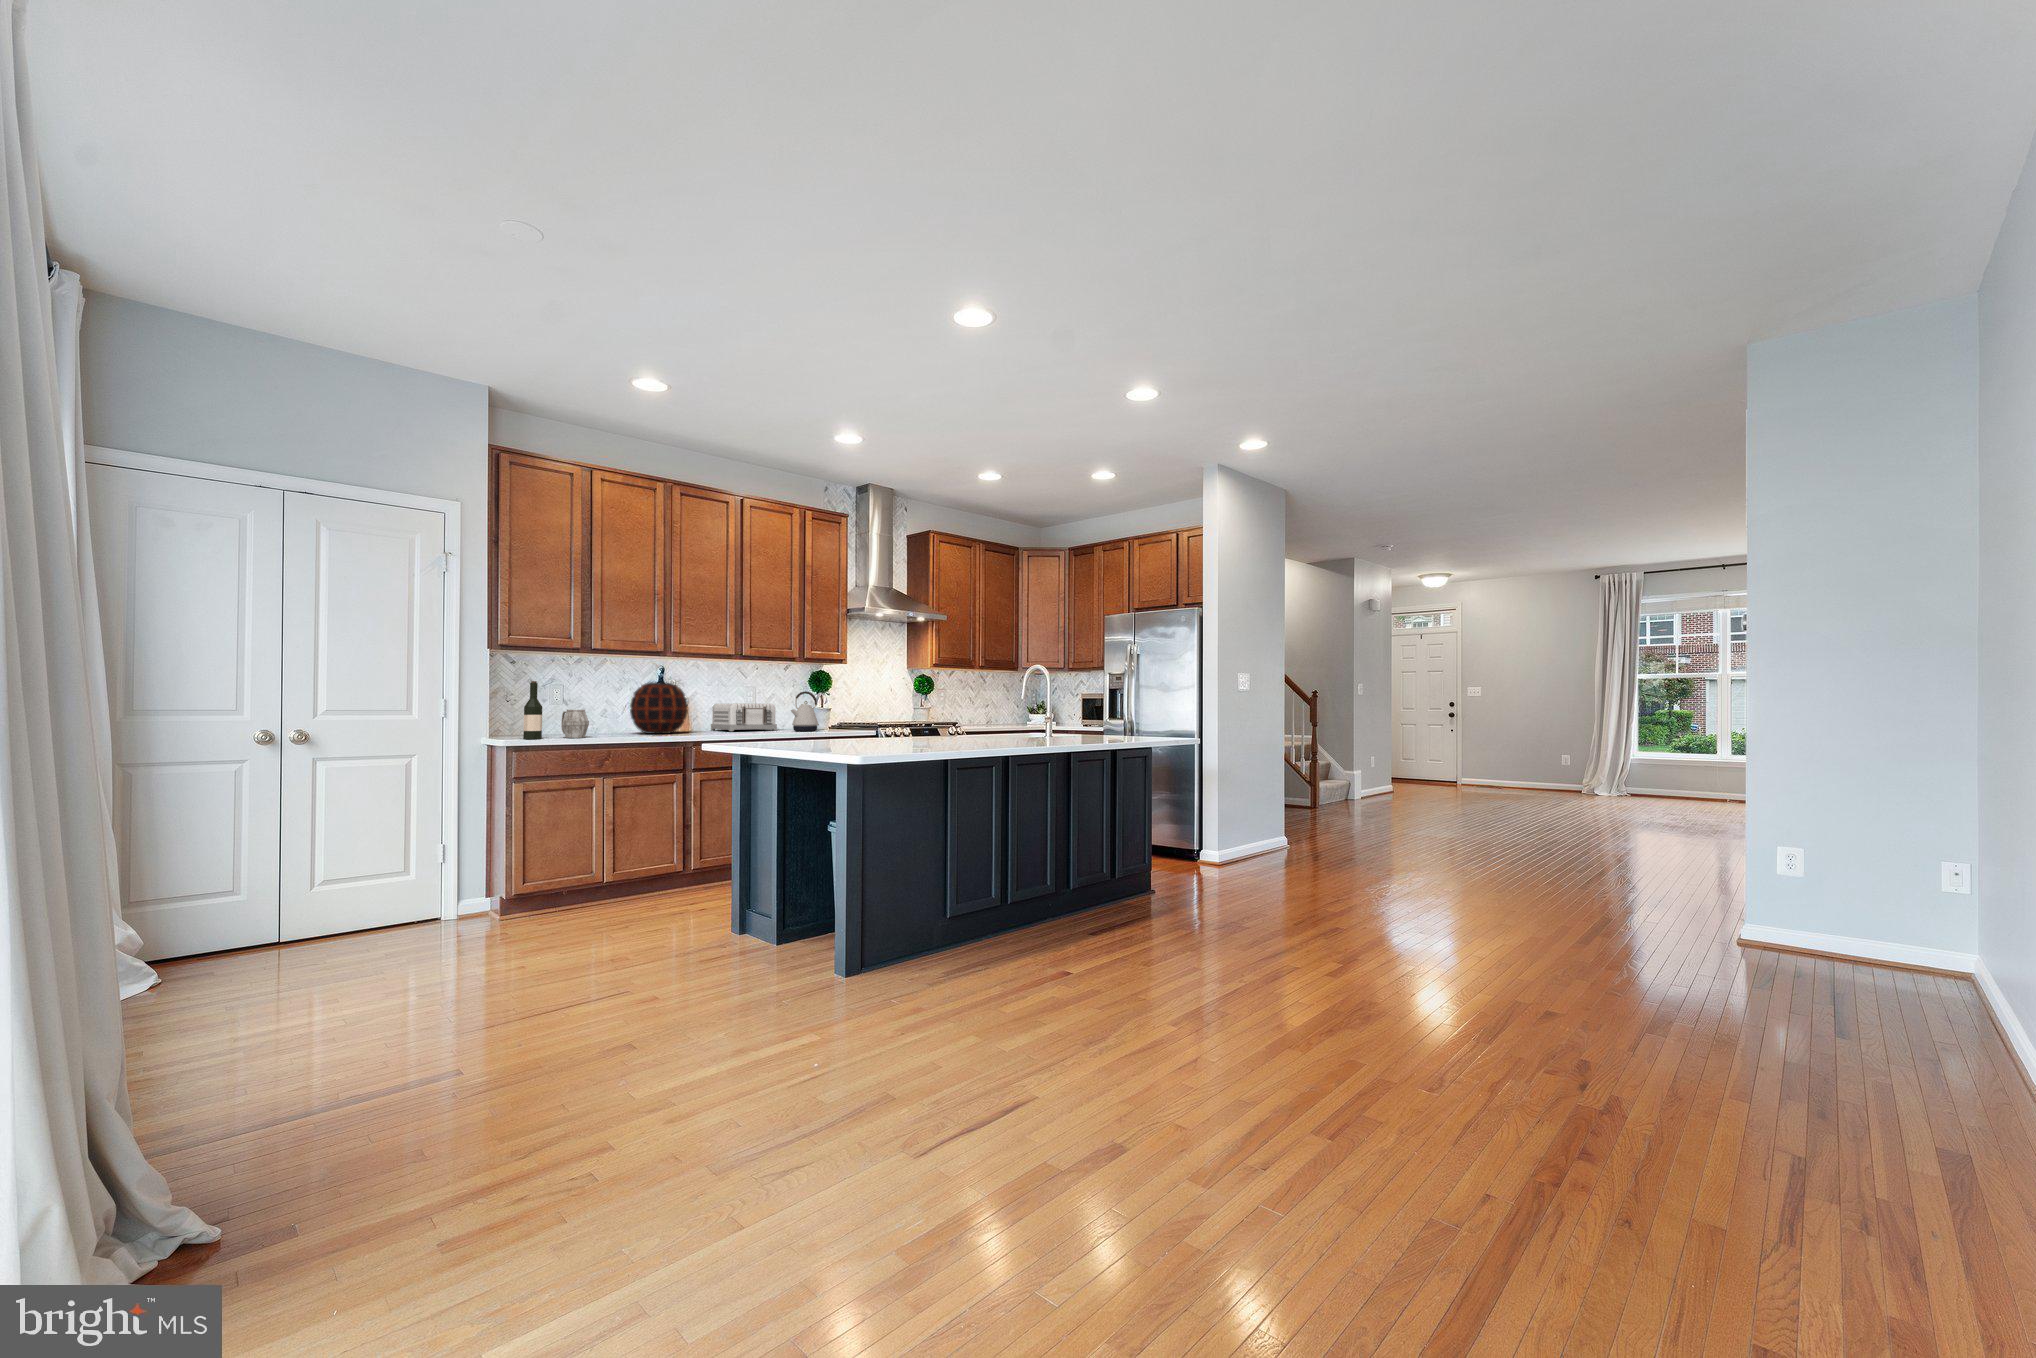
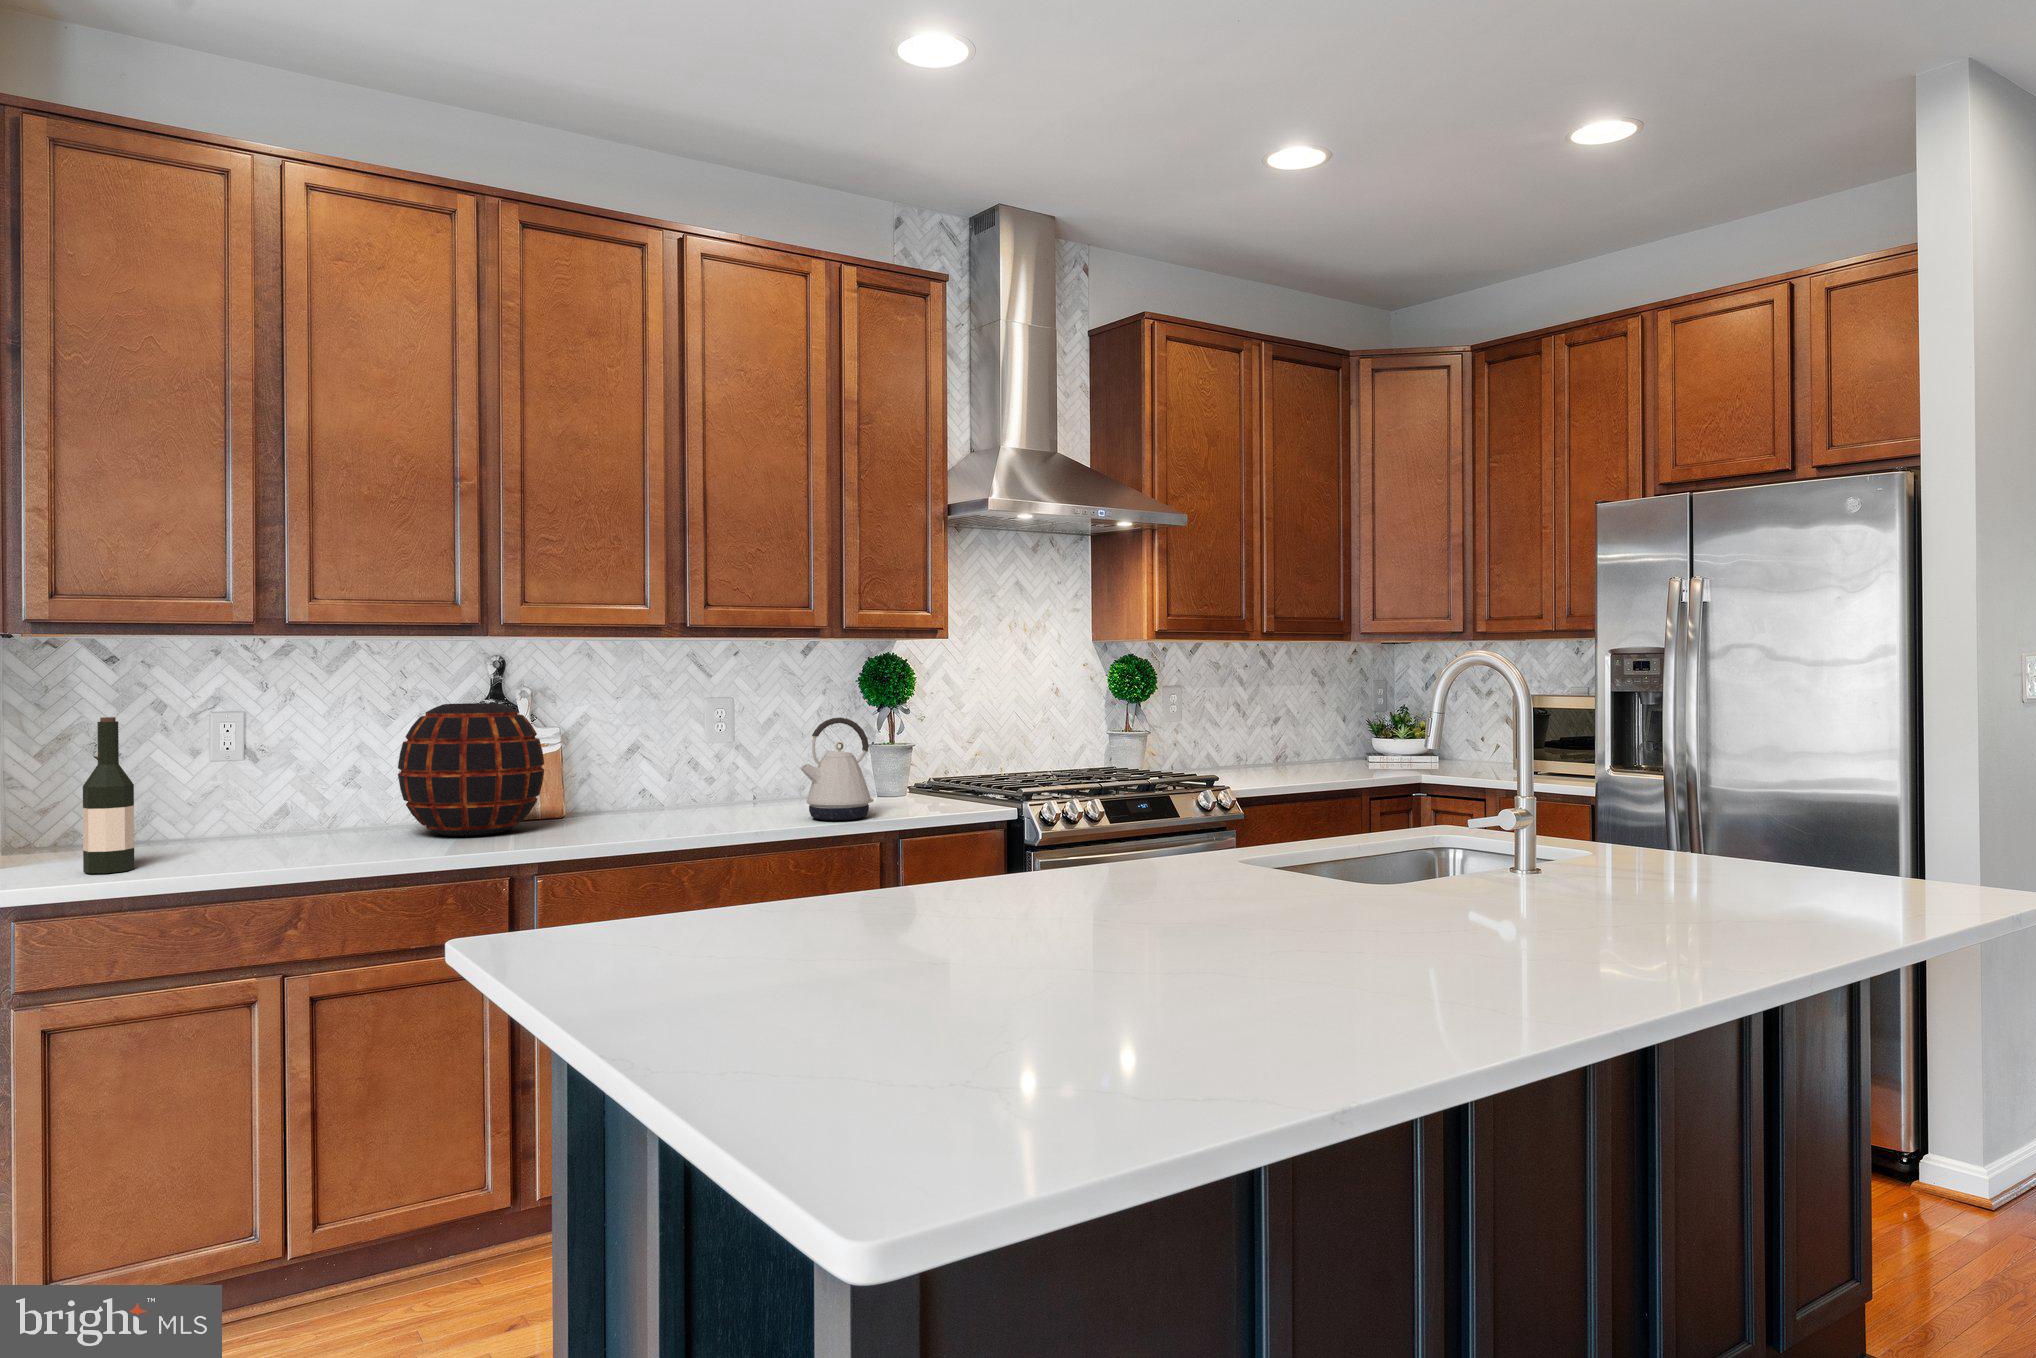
toaster: present [711,703,777,731] -> none [622,742,773,821]
mug: present [561,709,589,738] -> none [192,786,265,865]

